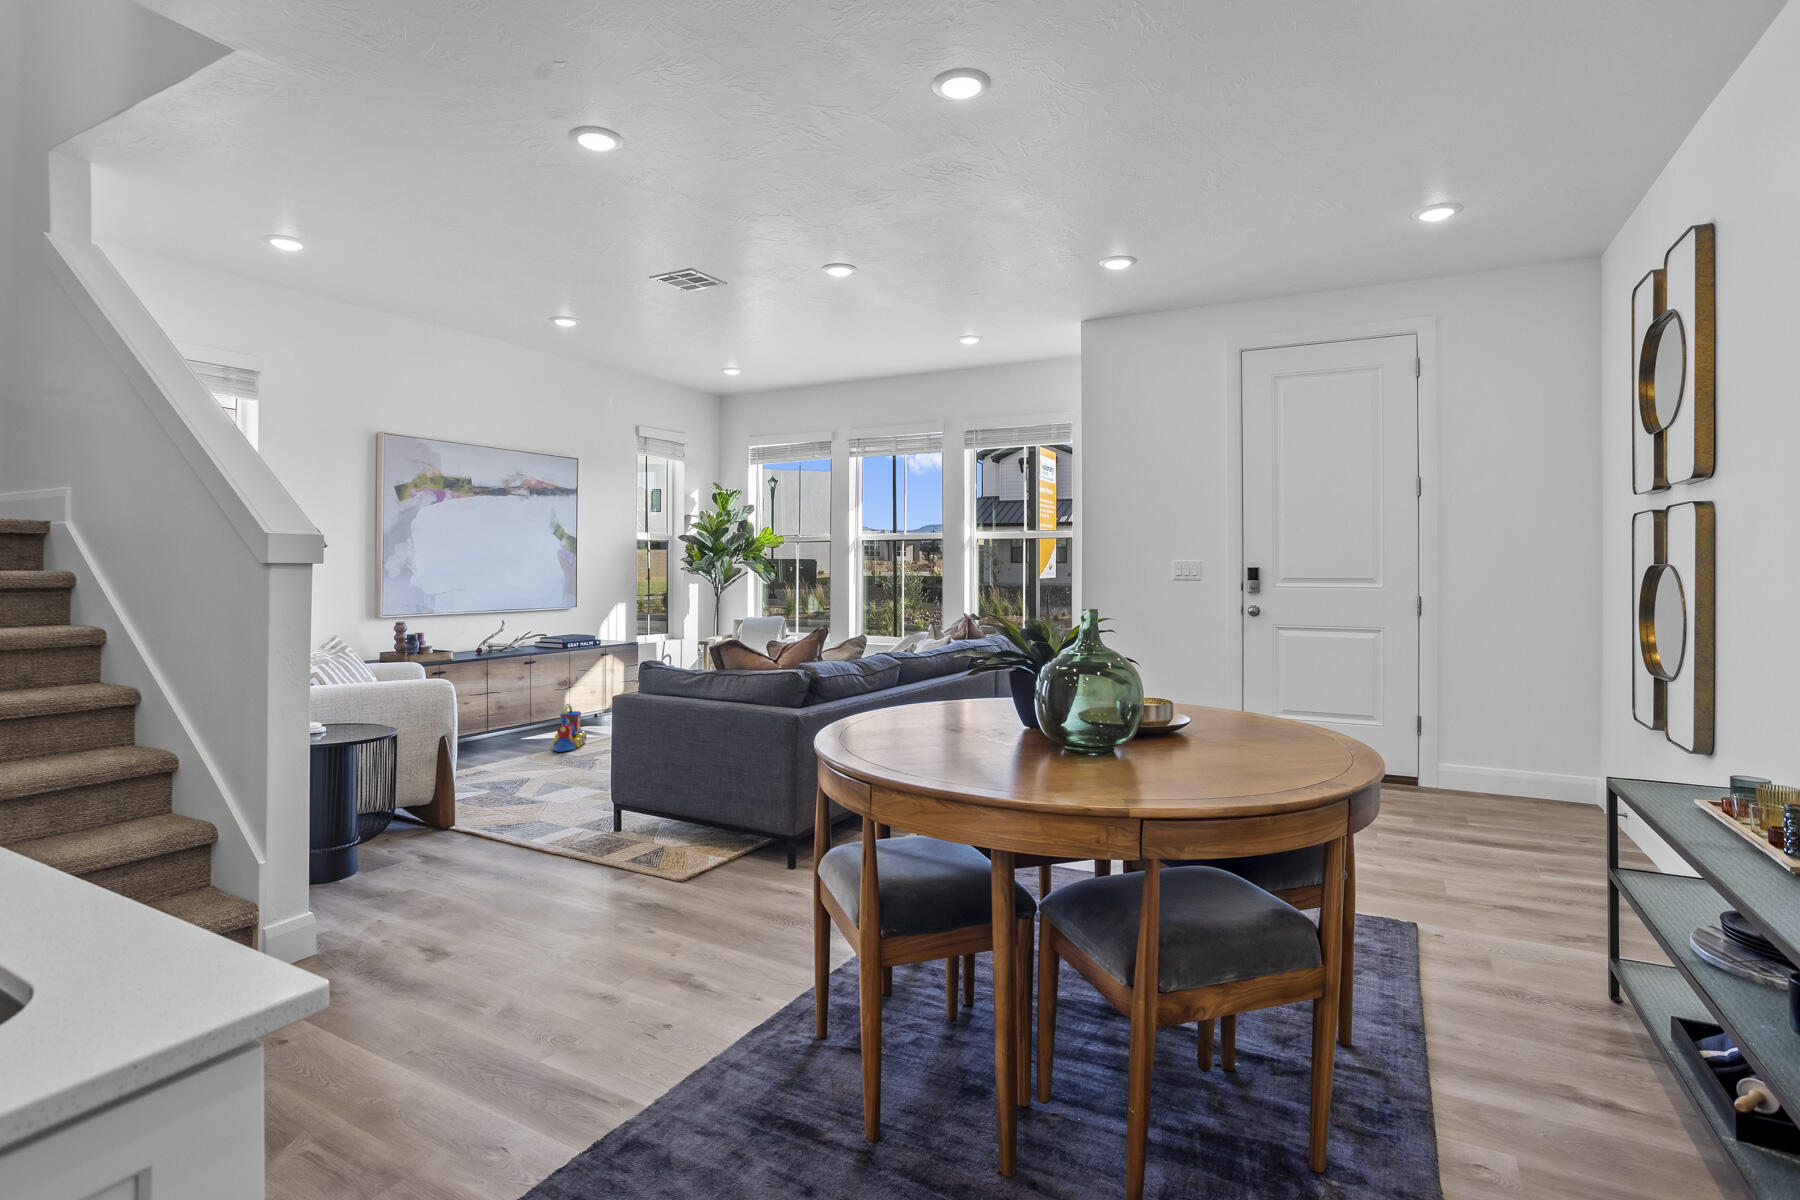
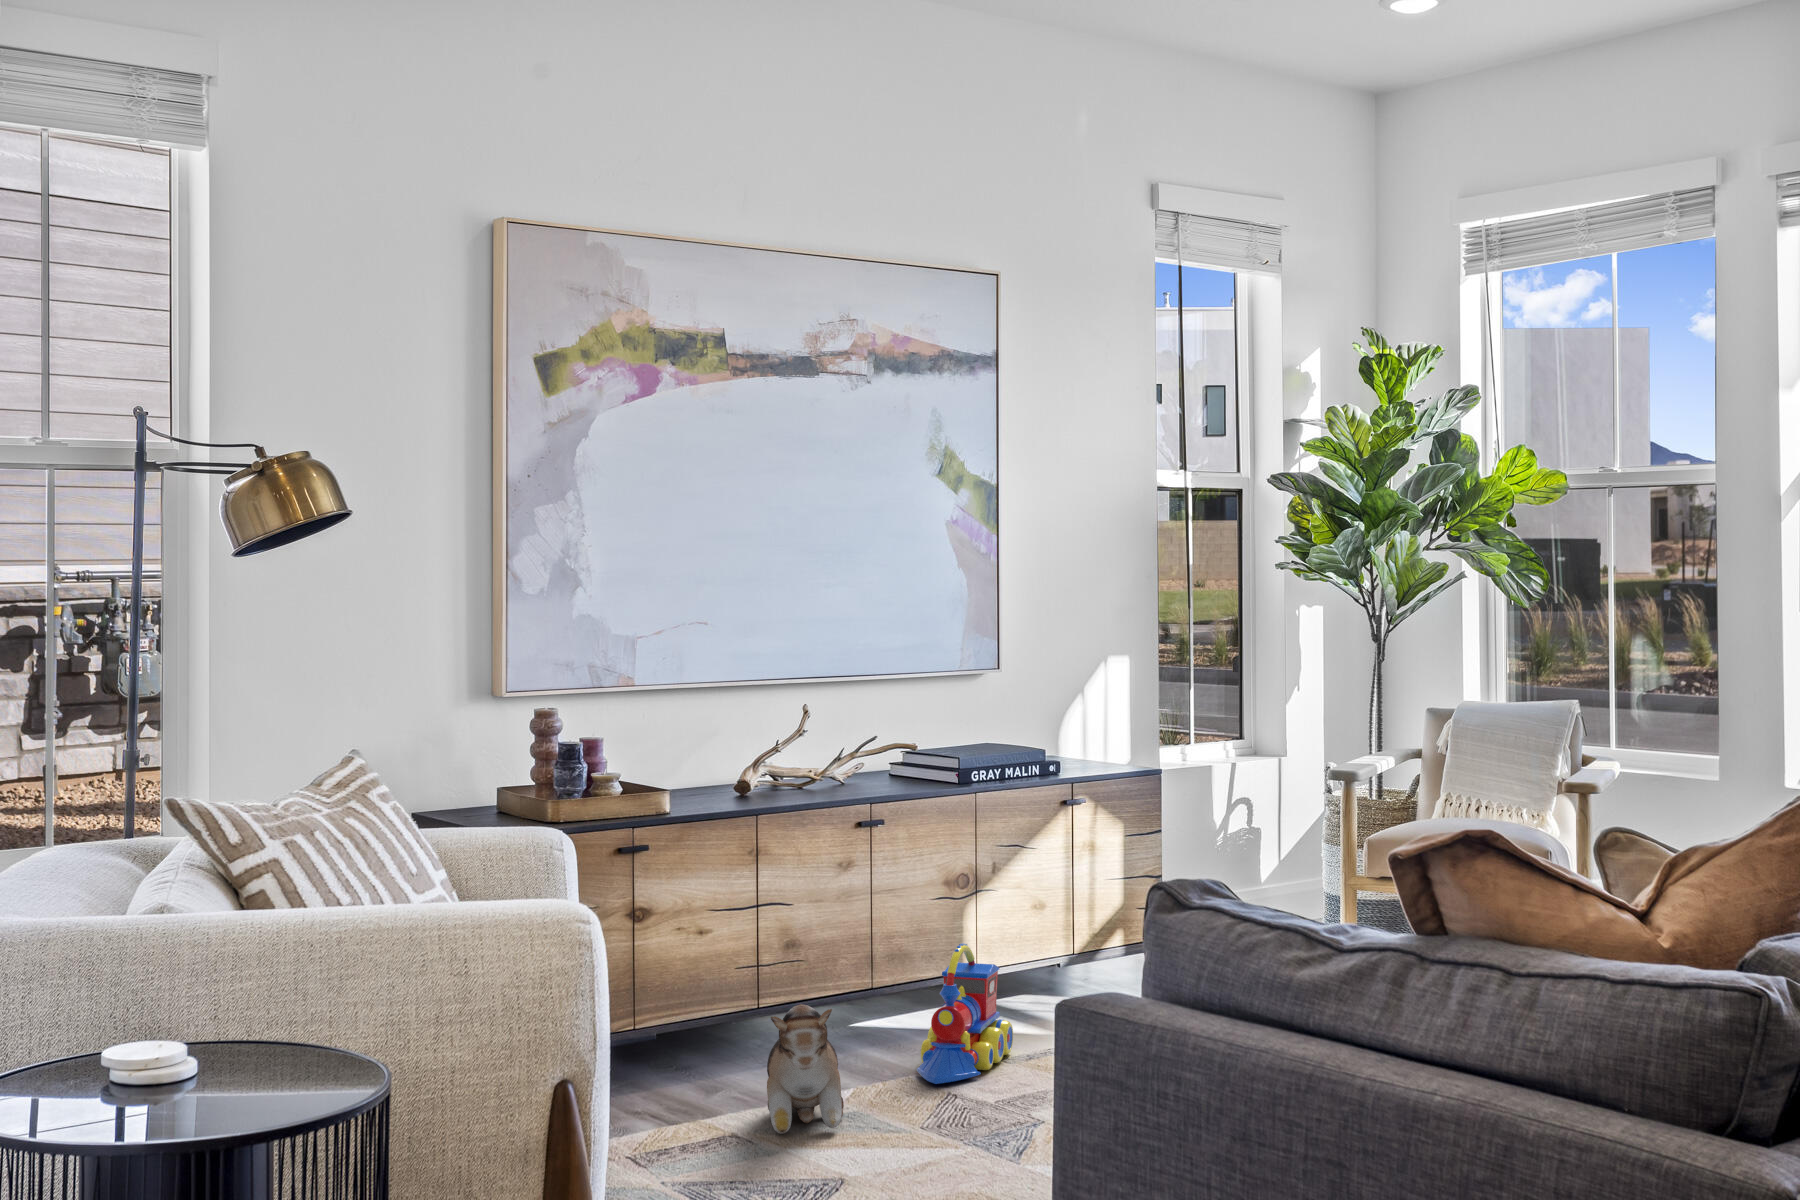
plush toy: none [499,722,529,768] -> present [767,1004,844,1134]

